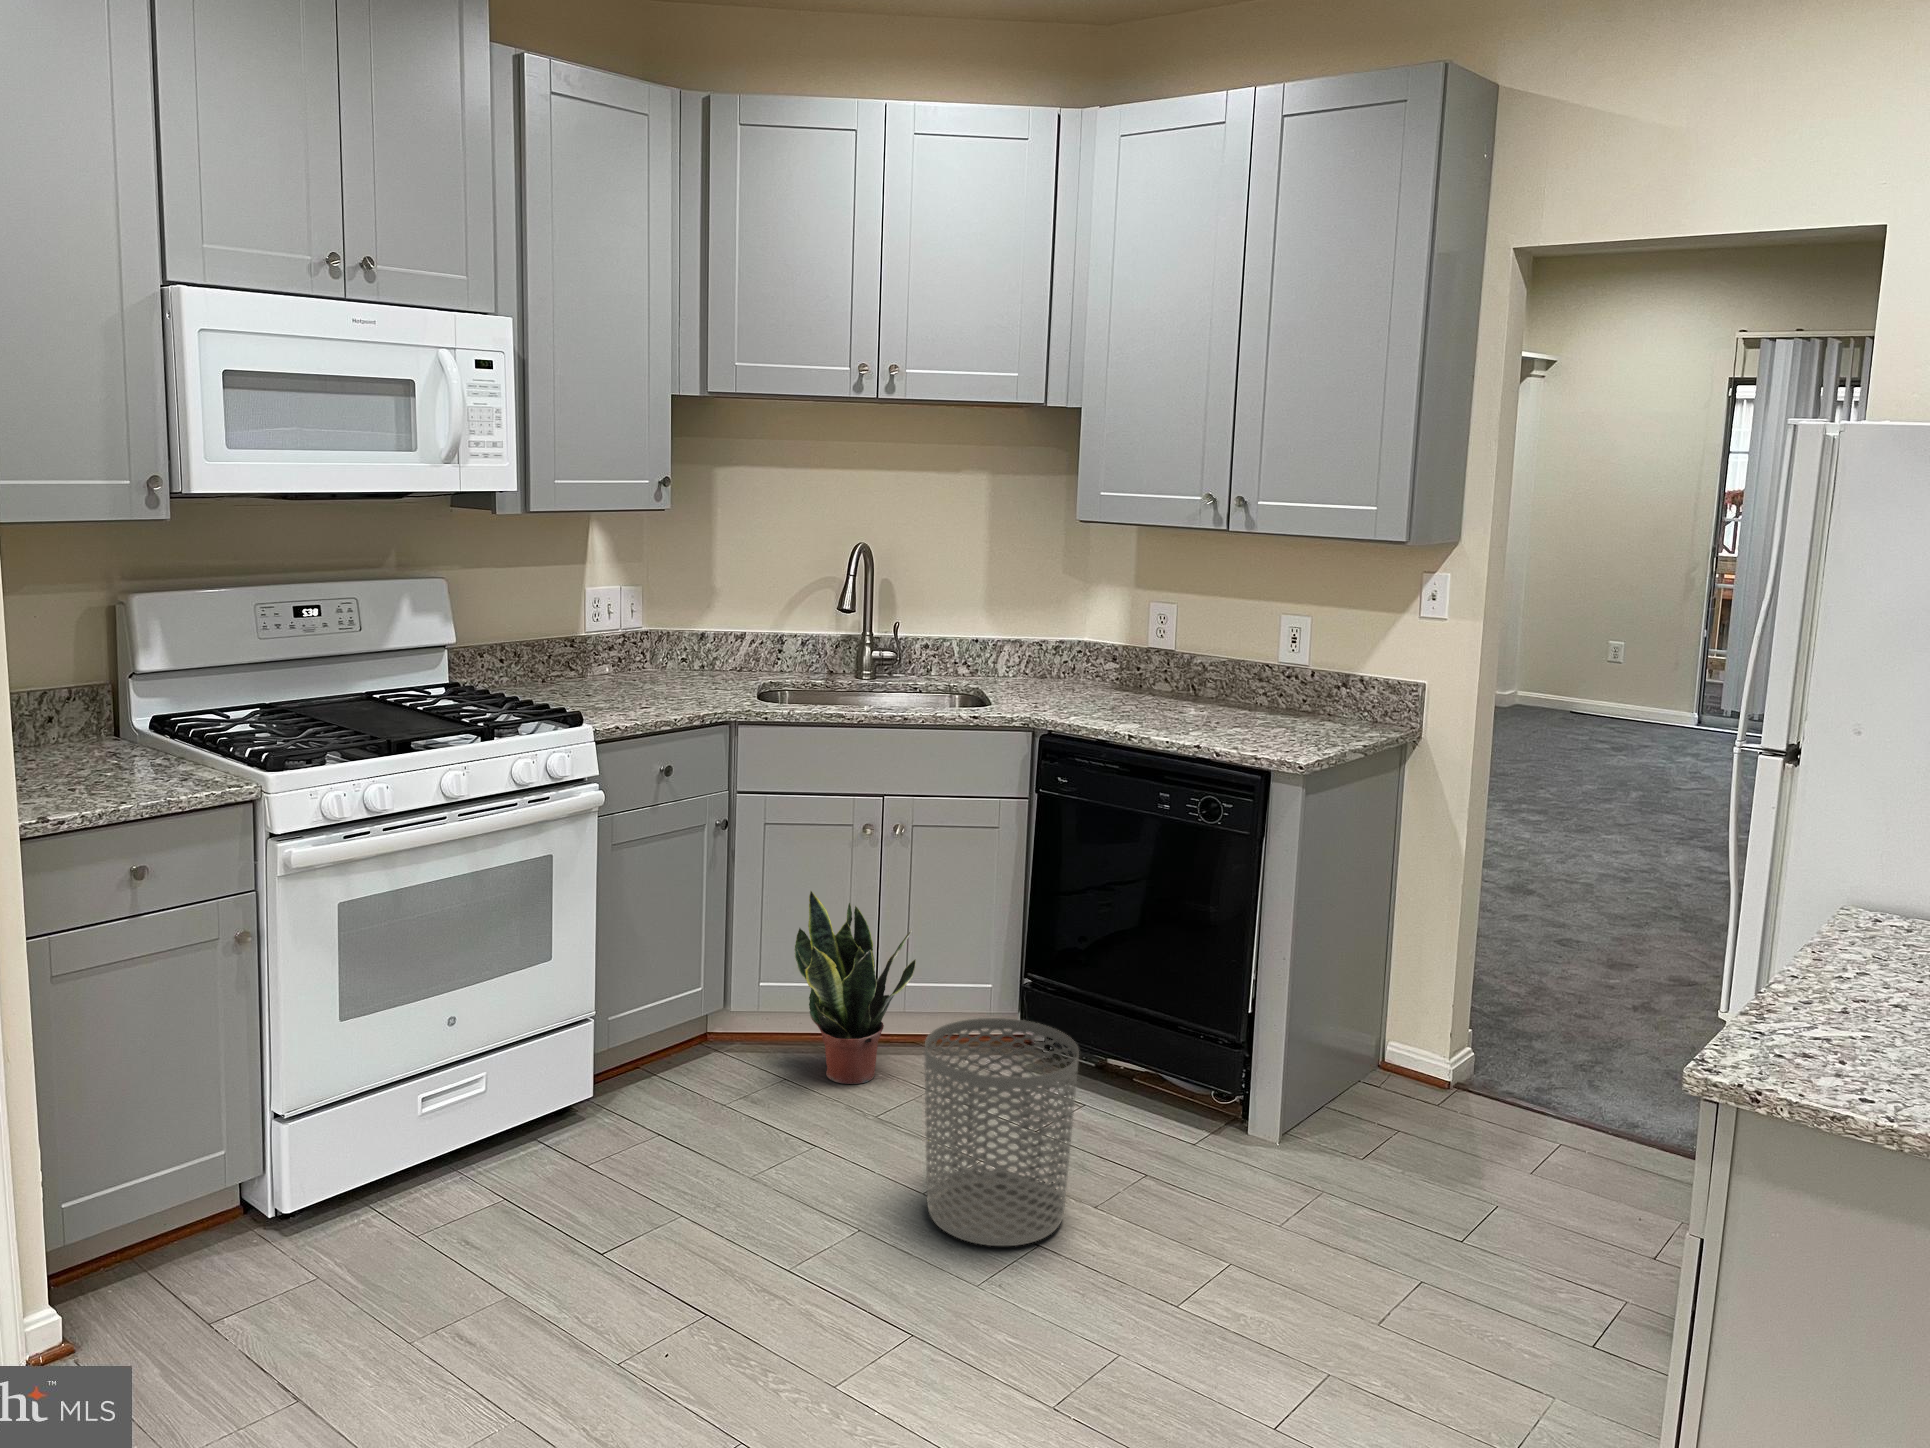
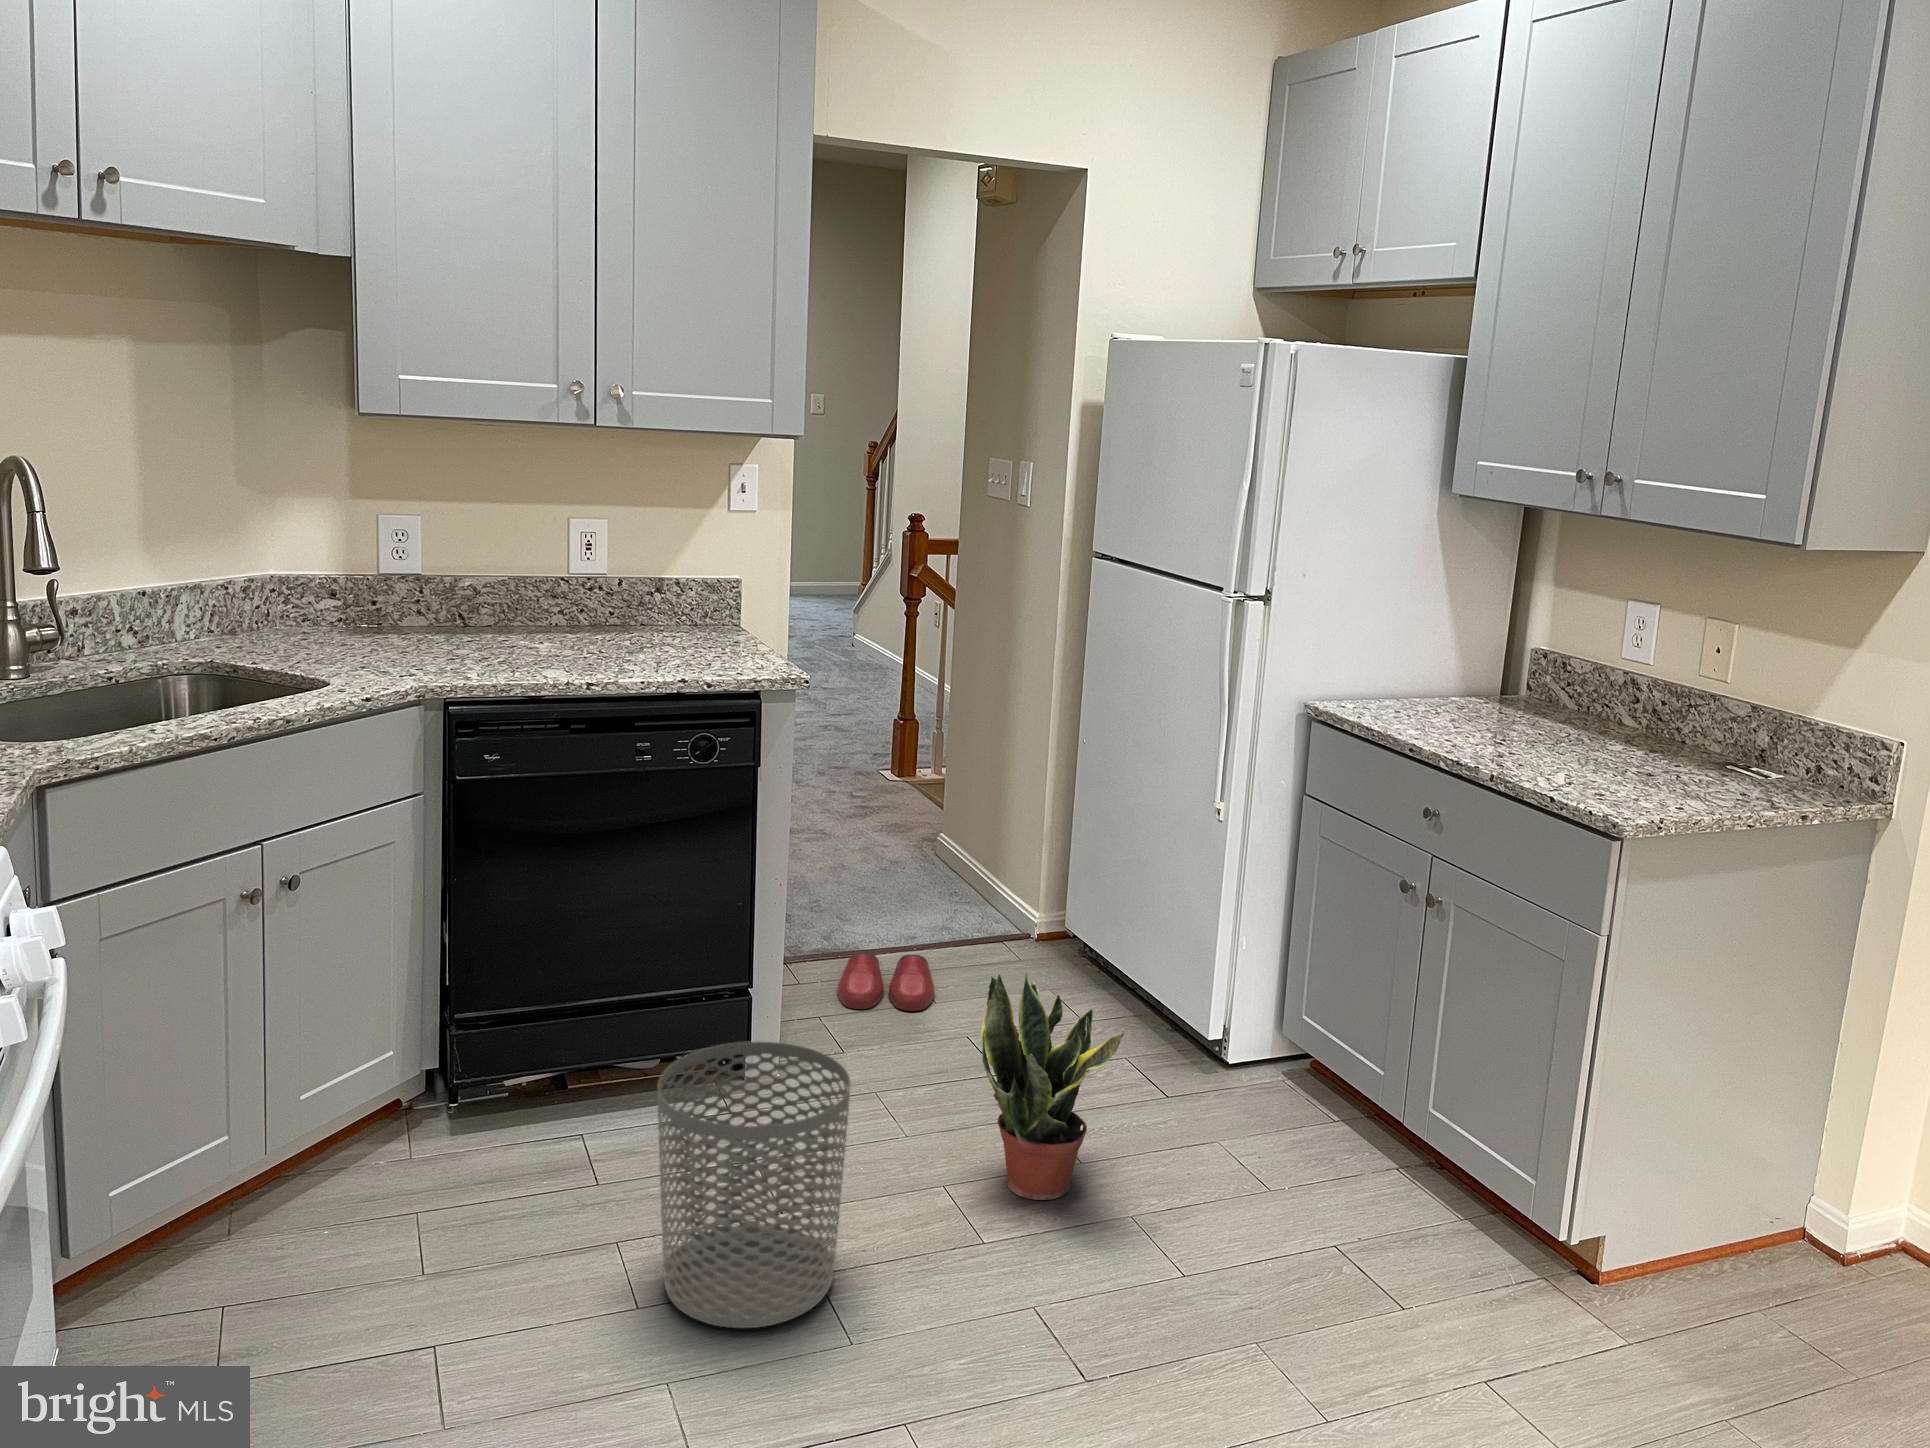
potted plant: present [795,891,916,1084] -> present [981,972,1124,1200]
slippers: none [1440,1090,1583,1161] -> present [838,953,934,1011]

